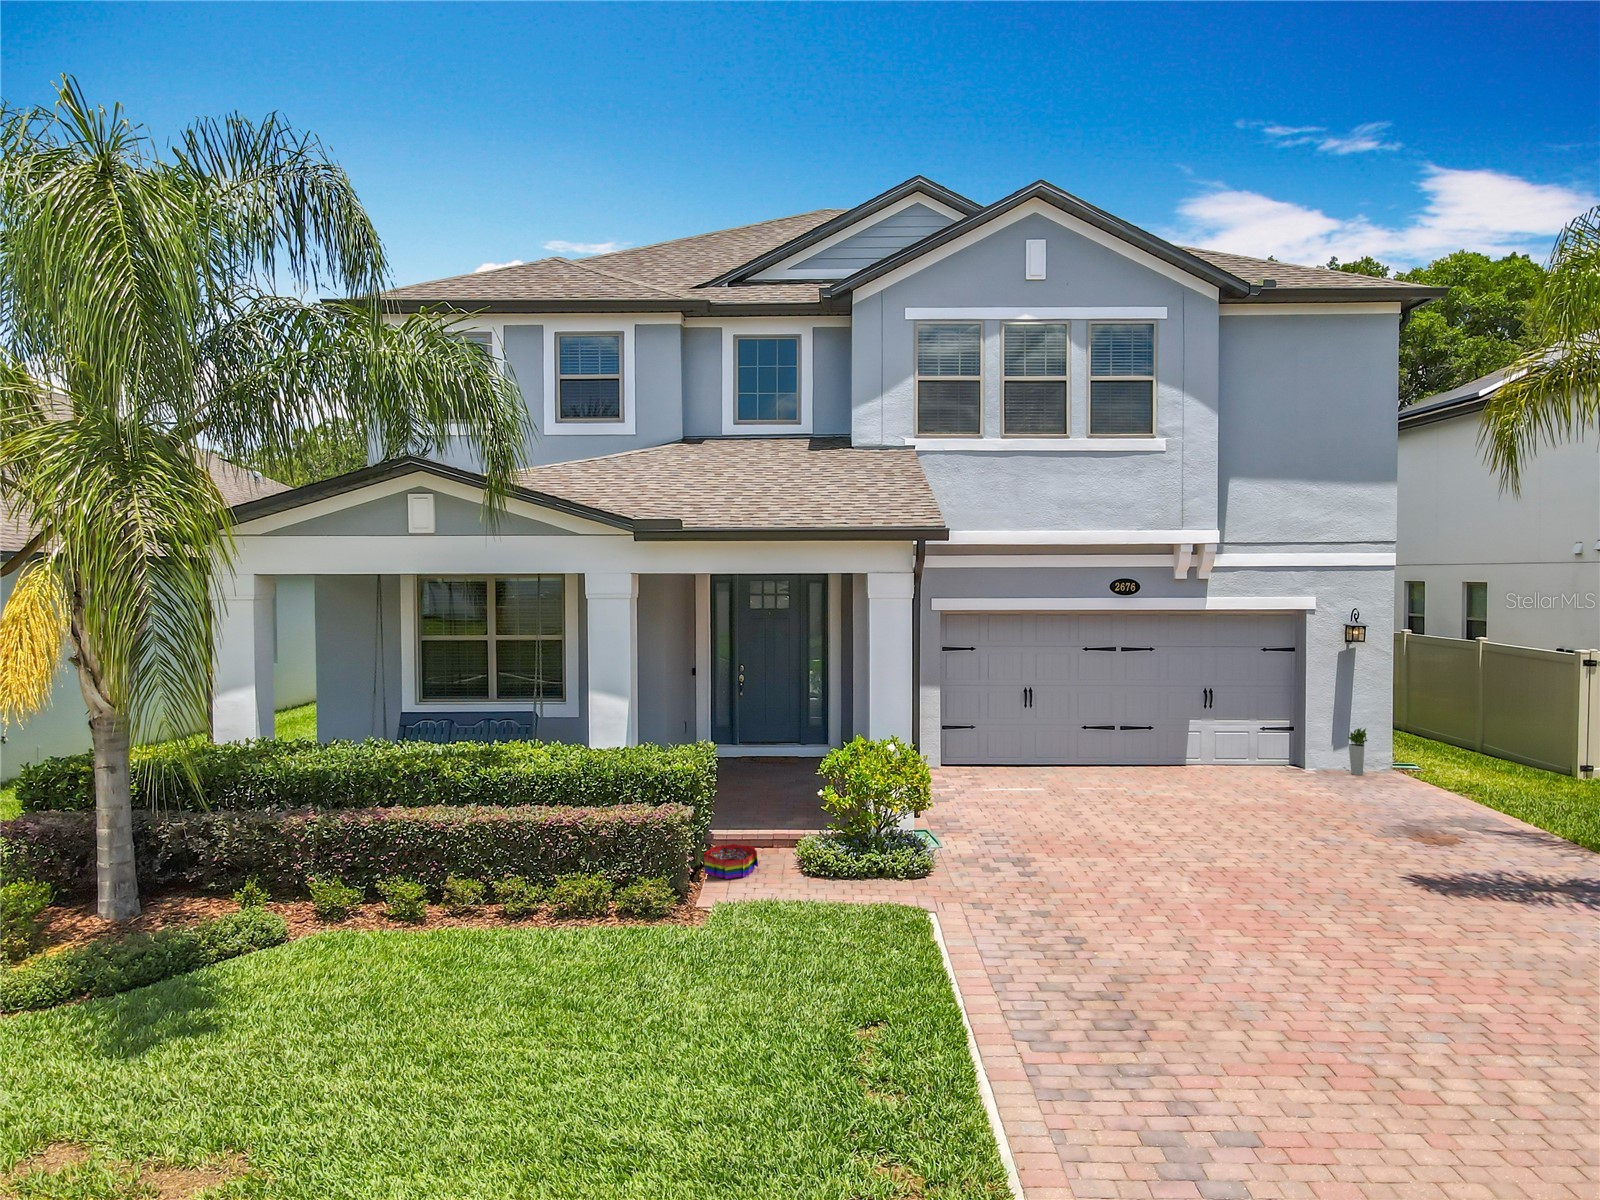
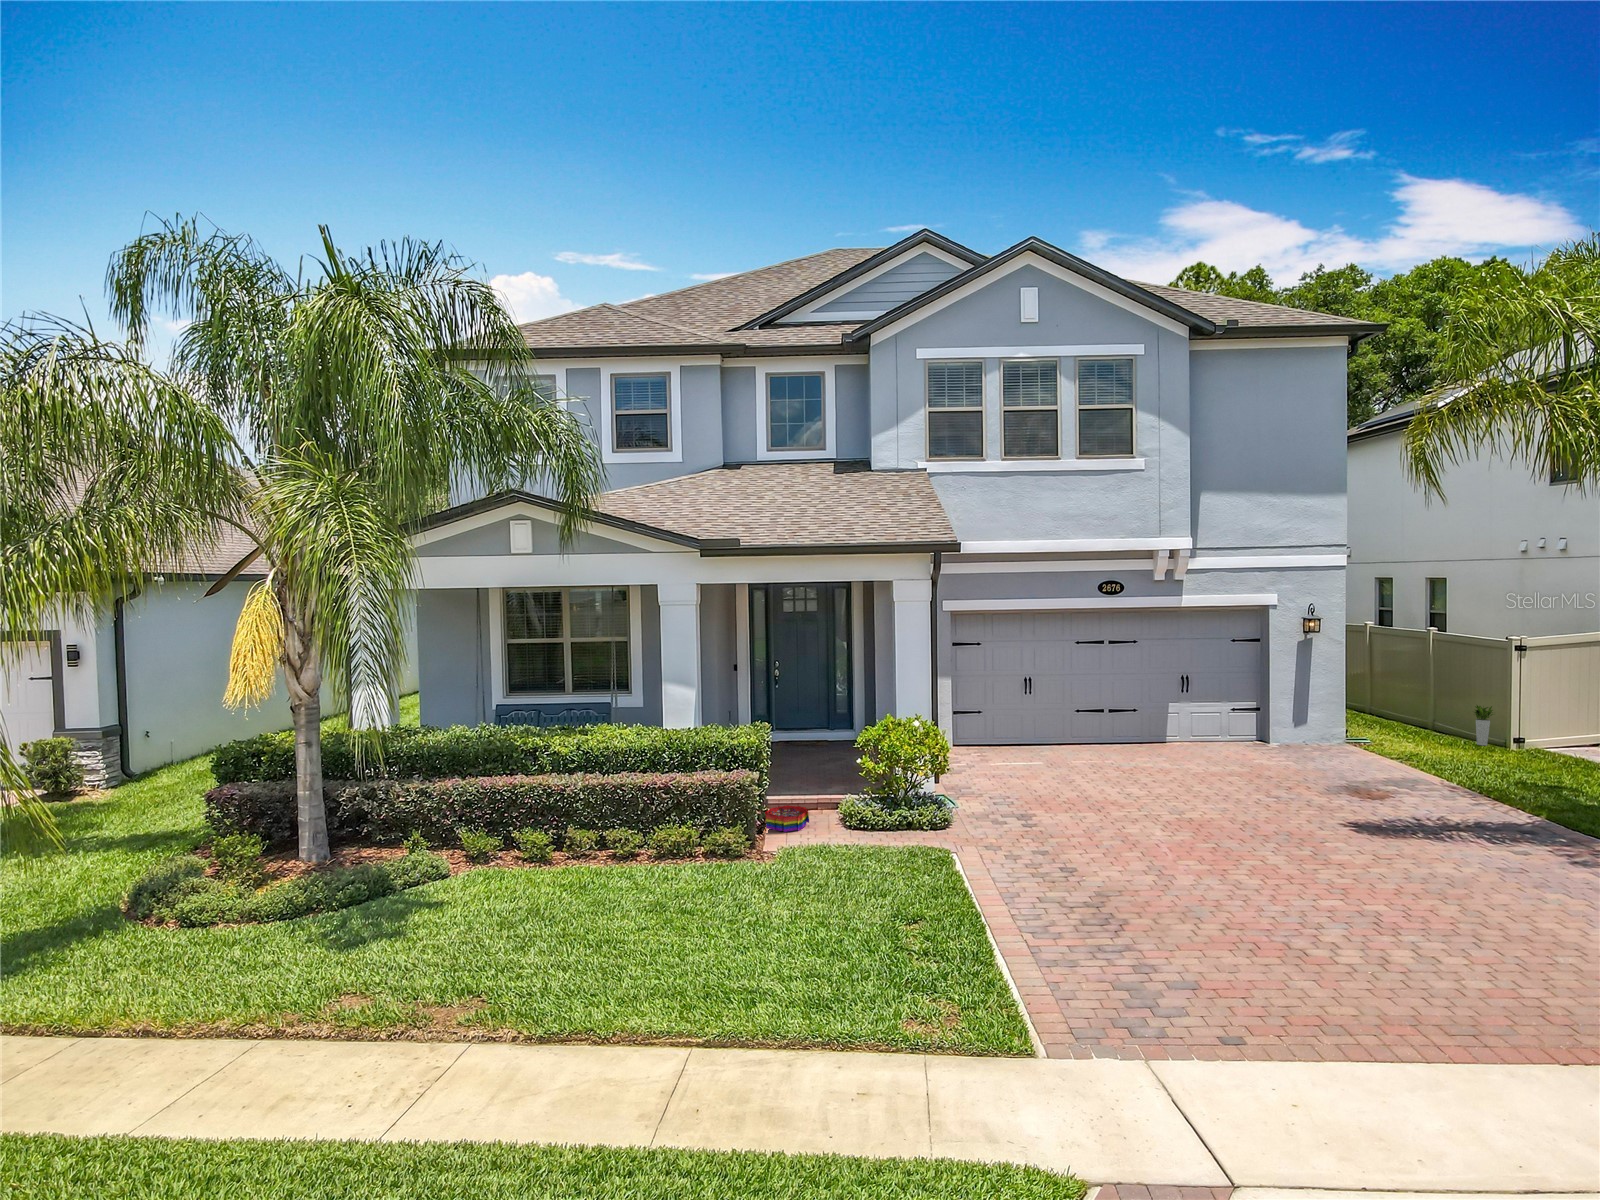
planter: present [1348,728,1367,775] -> present [1474,705,1493,745]

